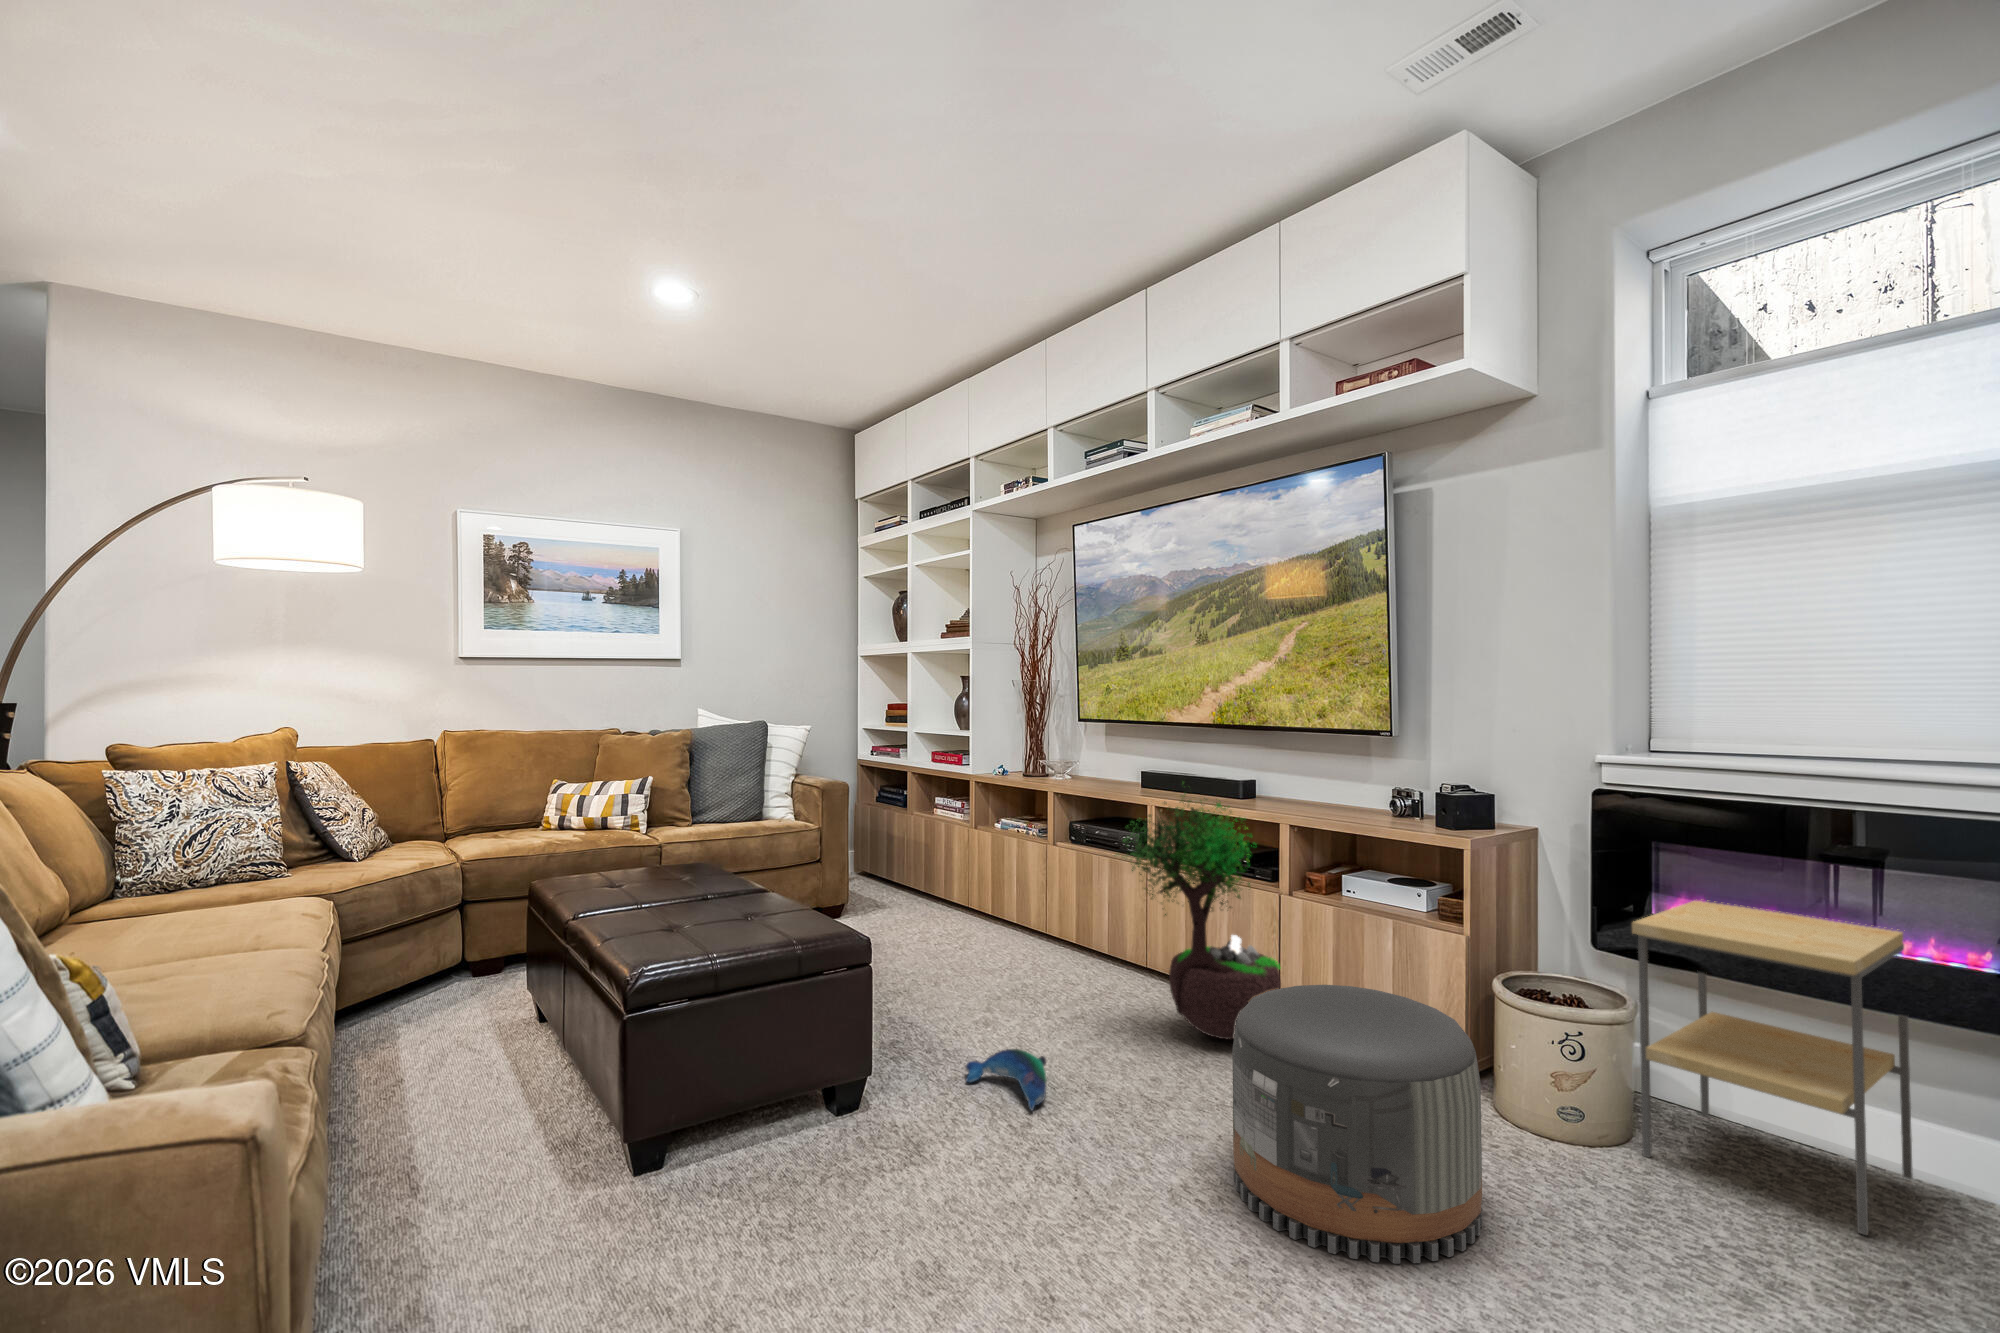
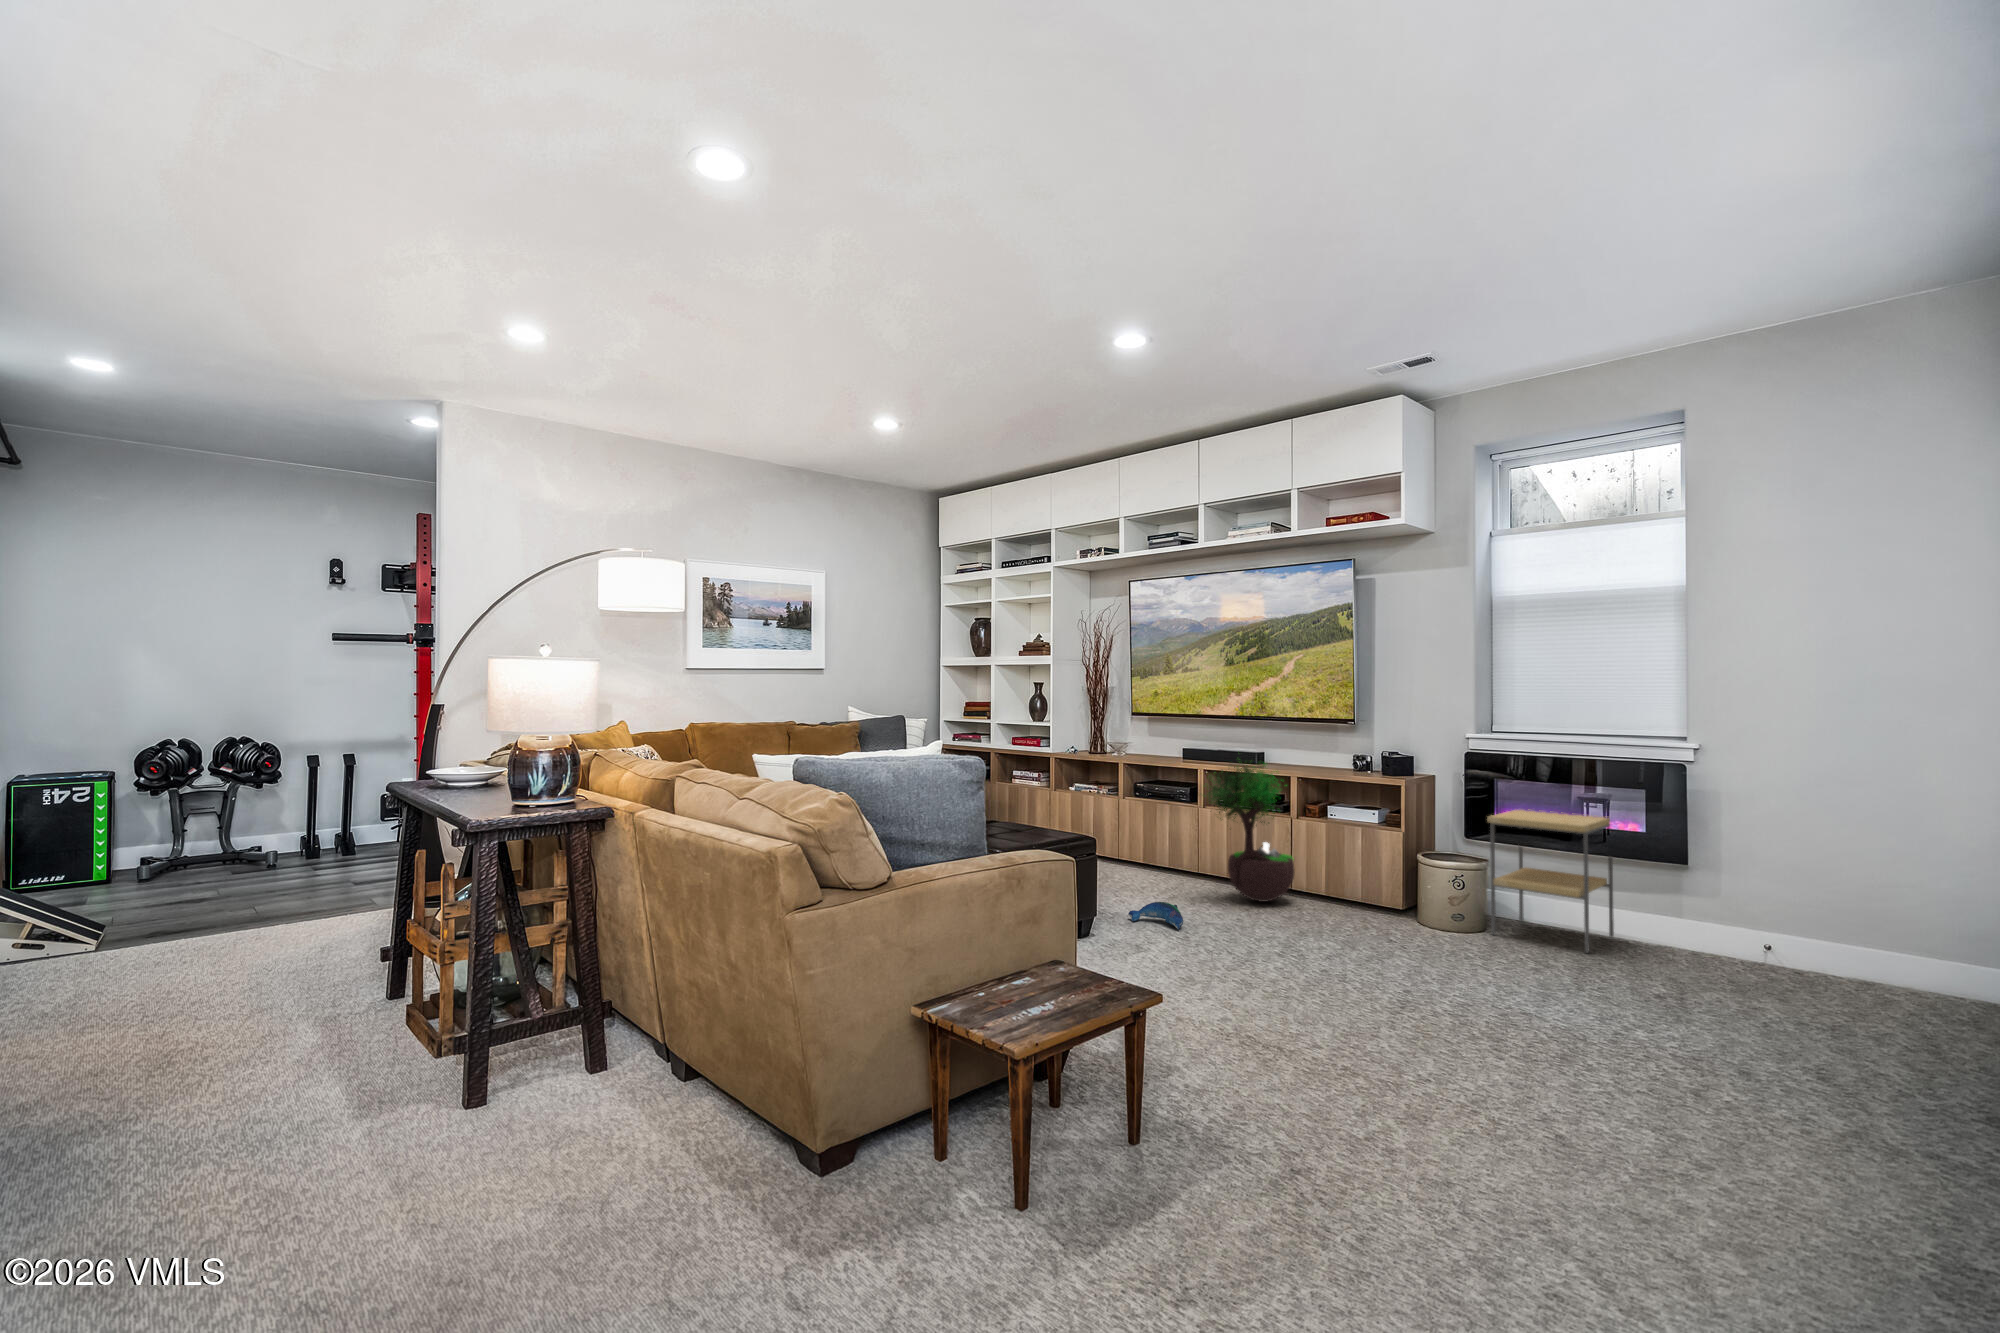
pouf: present [1232,985,1482,1264] -> none [1296,852,1421,967]

